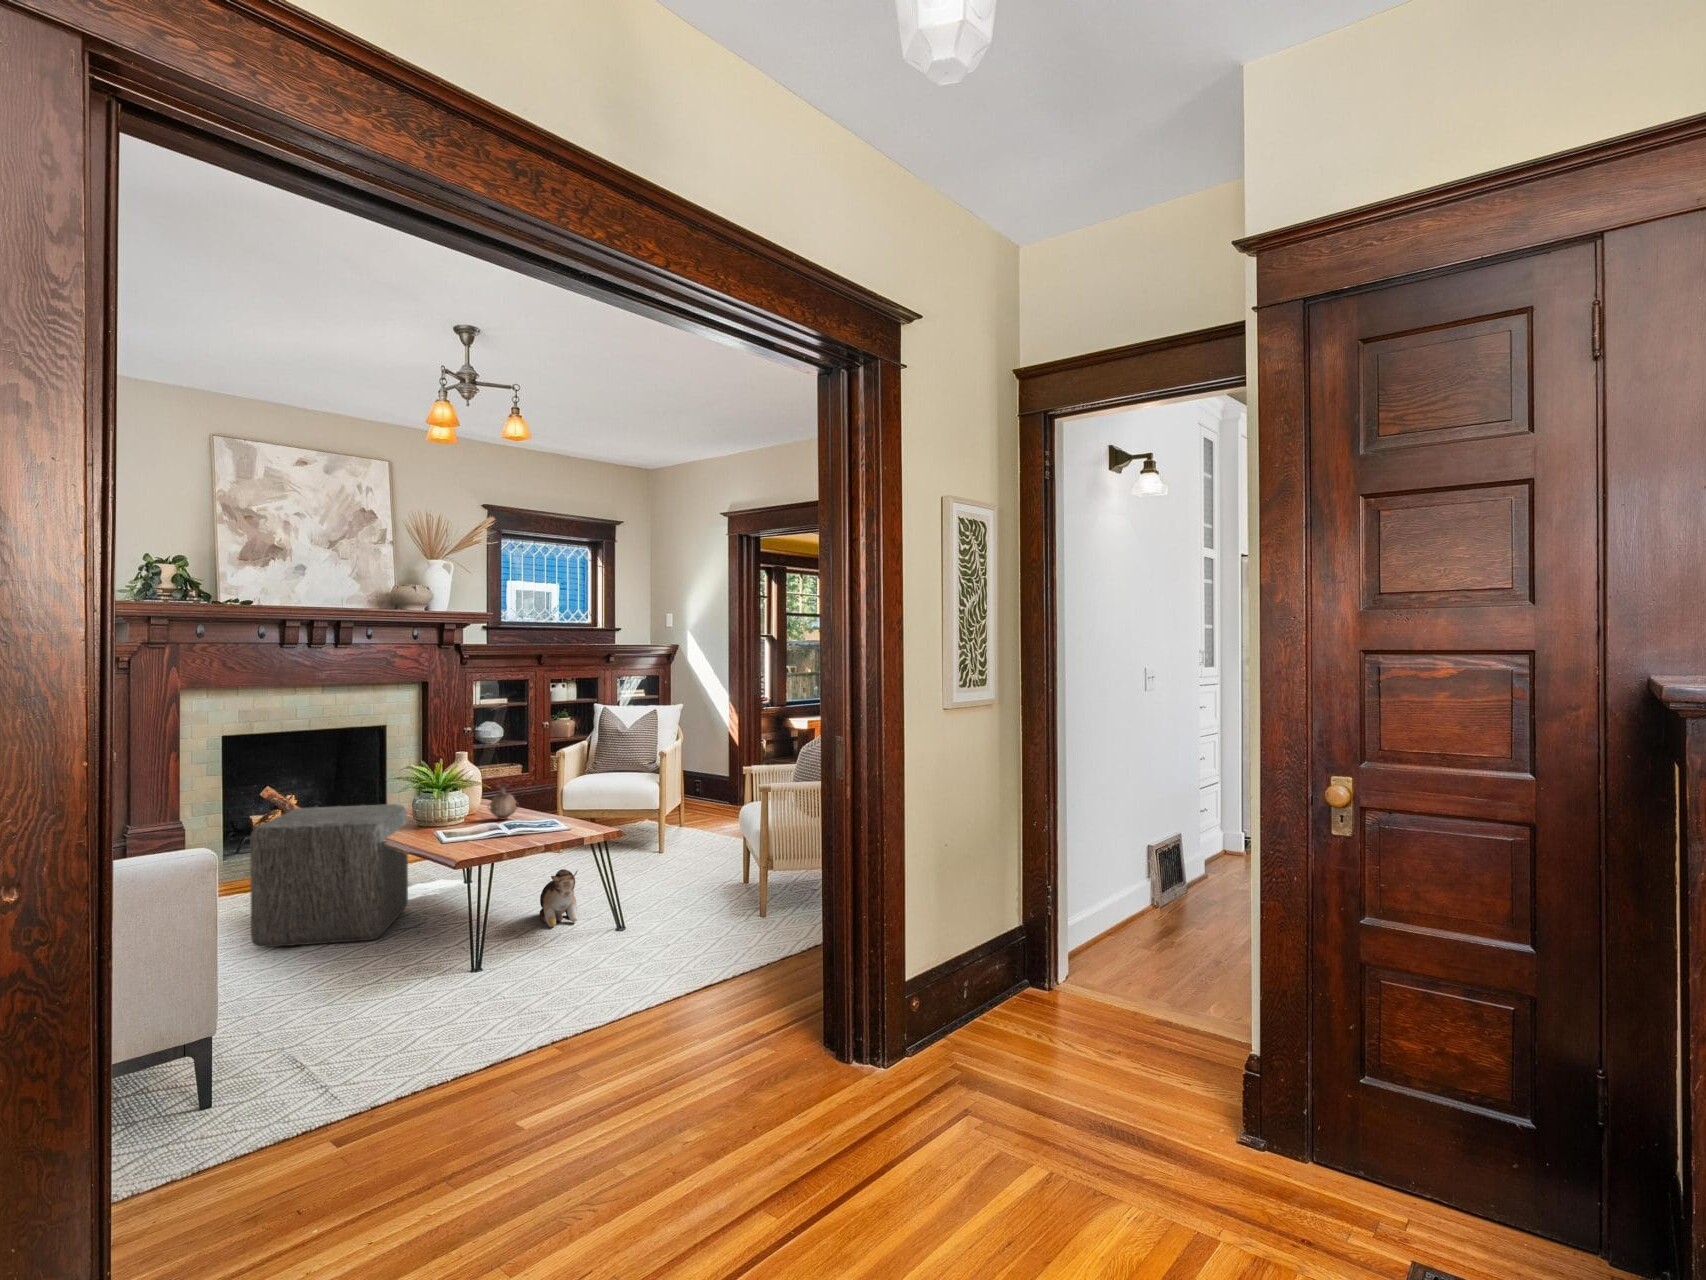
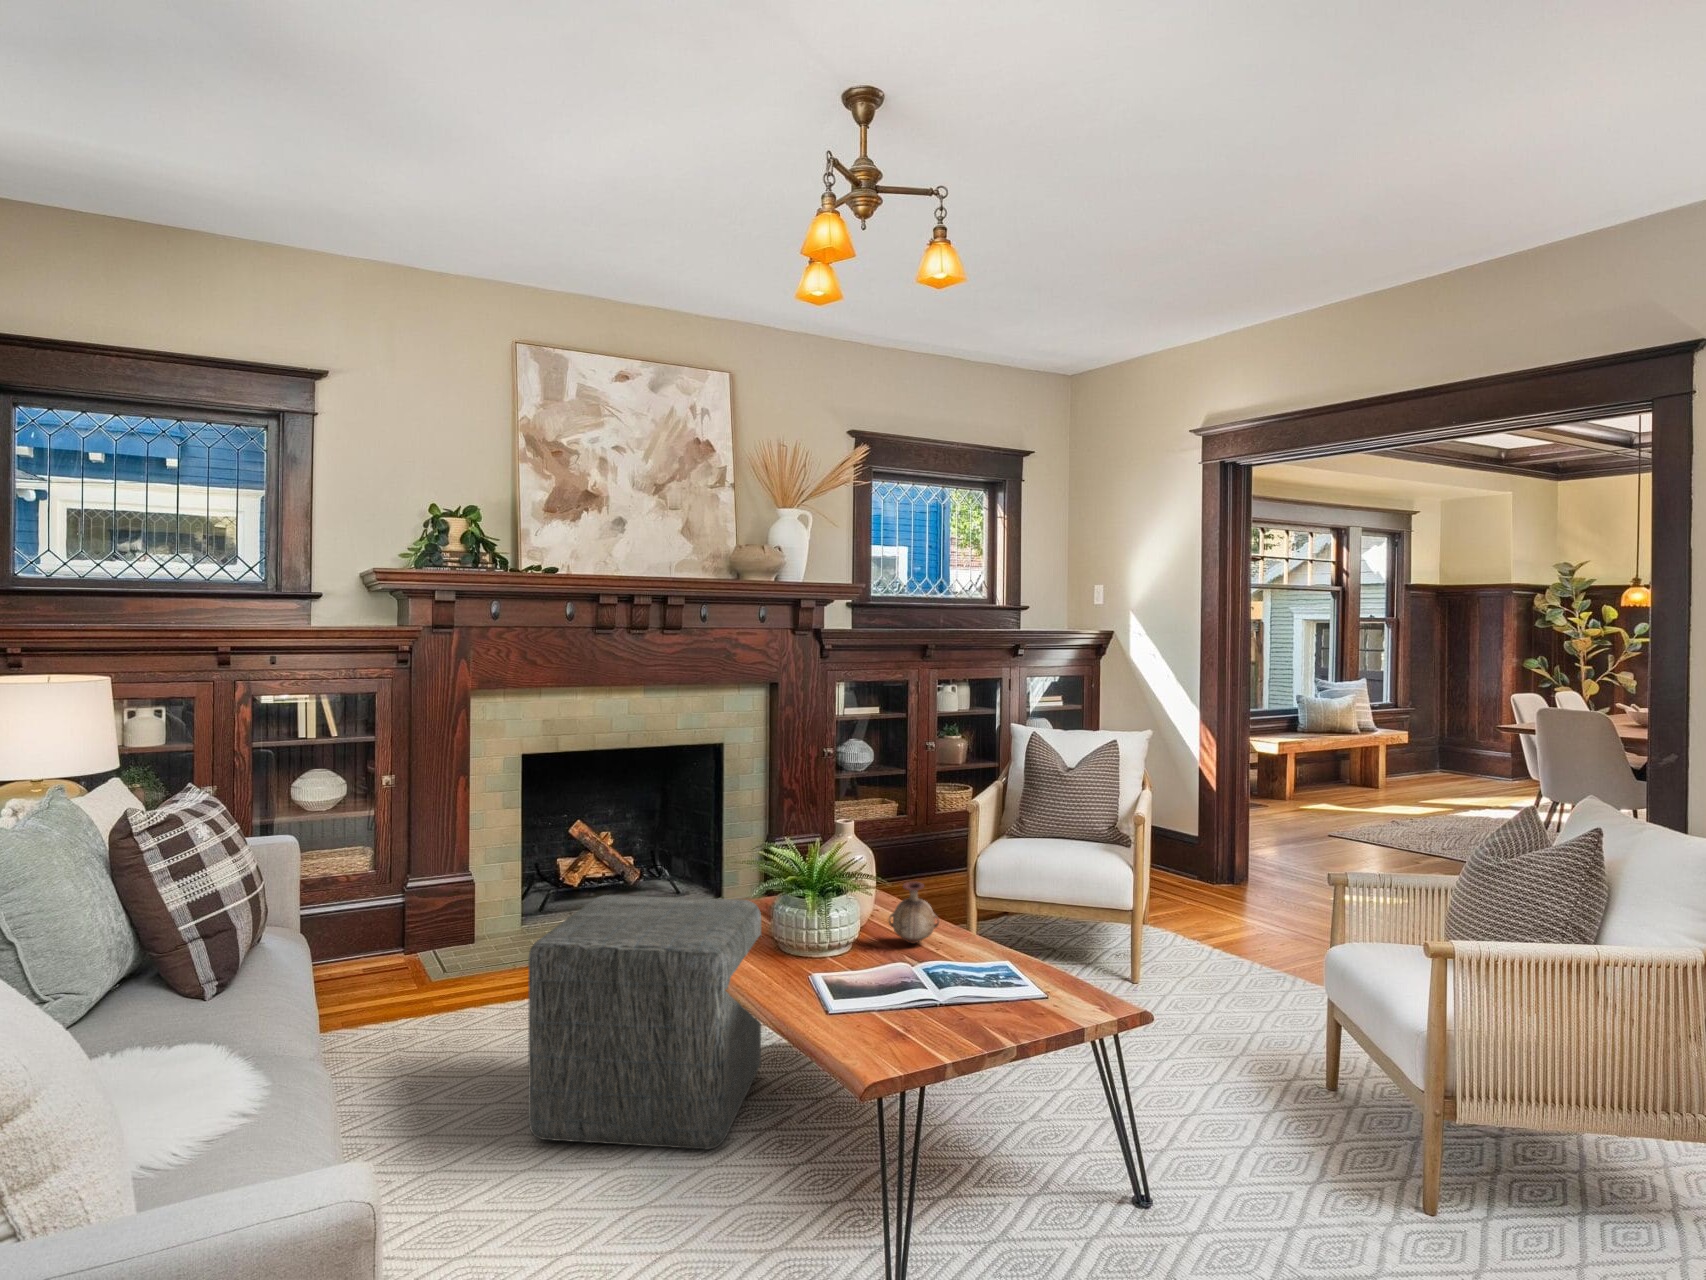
plush toy: present [539,869,578,927] -> none [978,1061,1058,1164]

